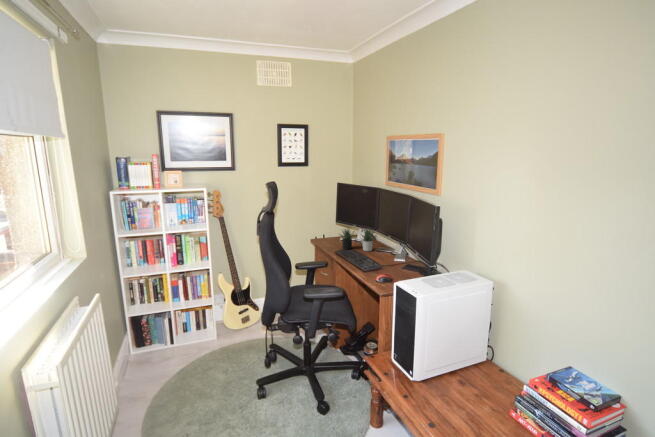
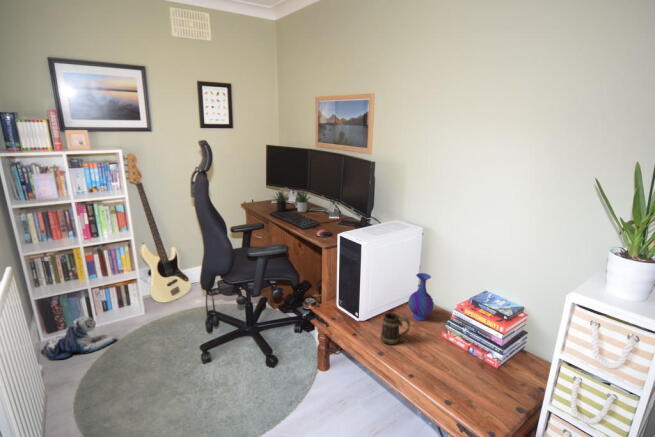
vase: none [473,335,504,391] -> present [408,273,434,321]
plush toy: none [129,336,189,374] -> present [41,316,115,360]
mug: none [436,377,470,416] -> present [381,312,410,345]

